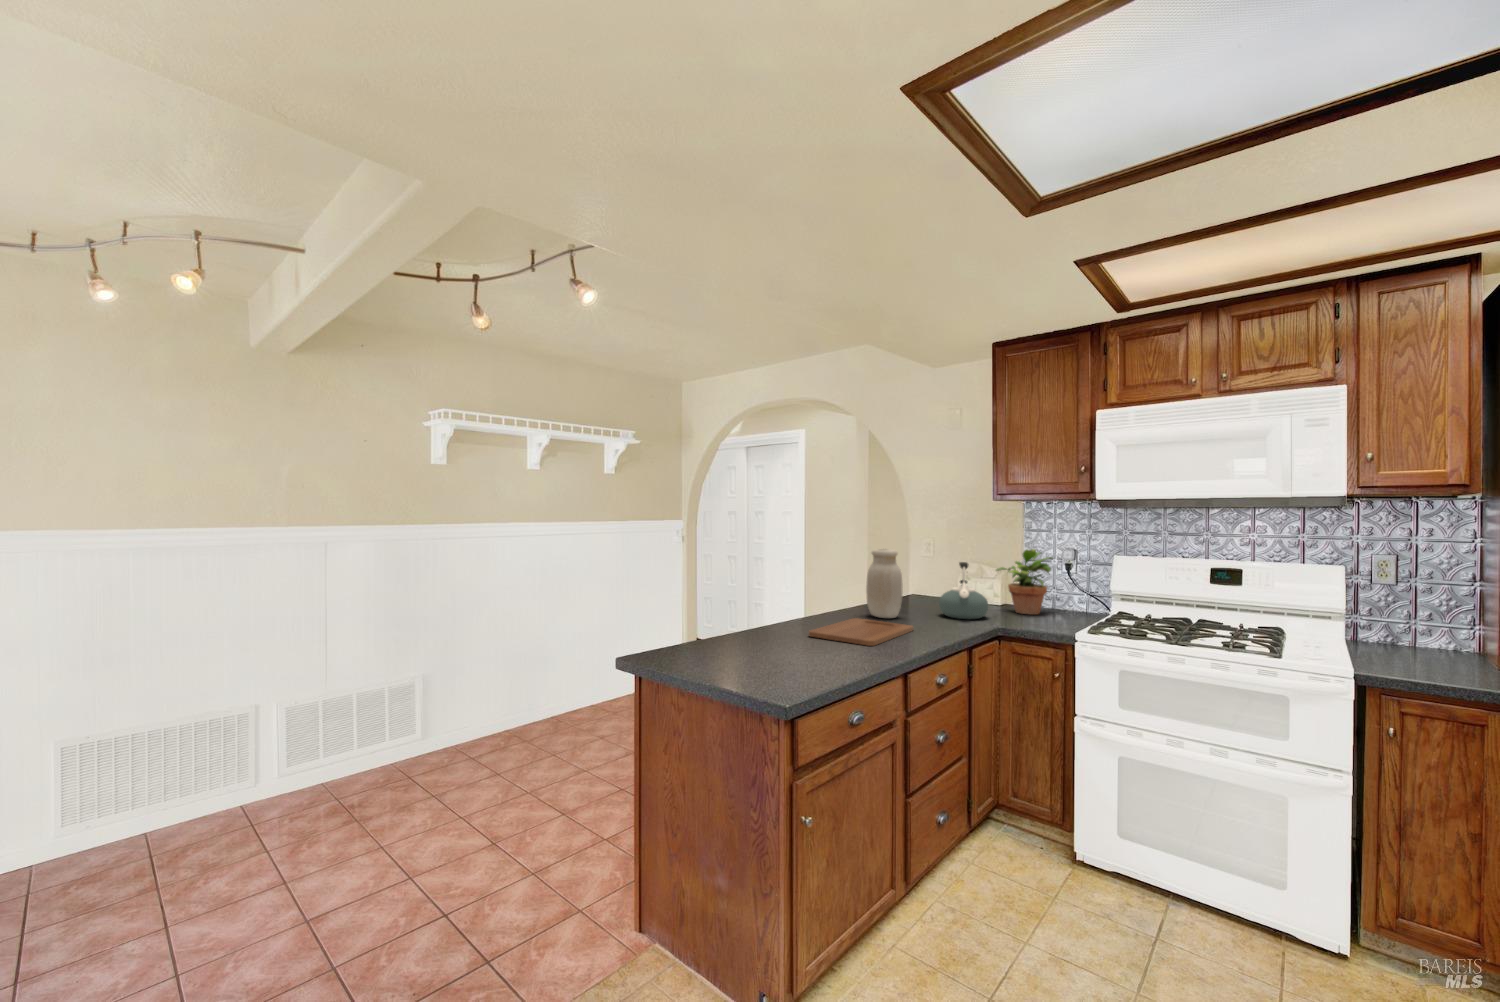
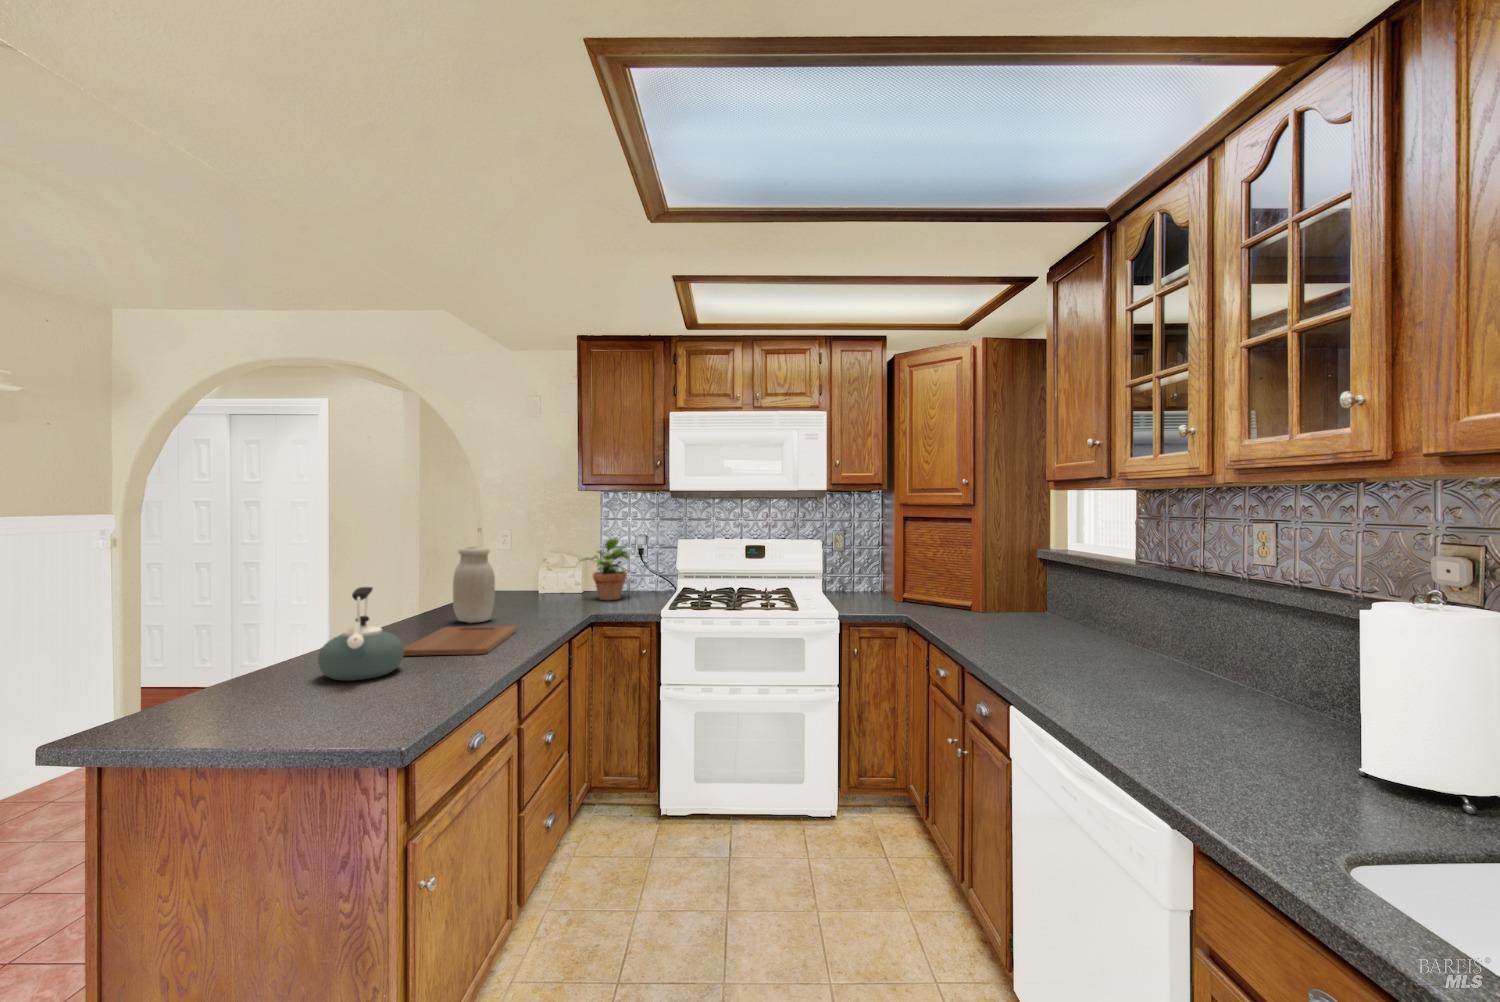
kettle: present [939,562,988,619] -> present [318,587,404,681]

